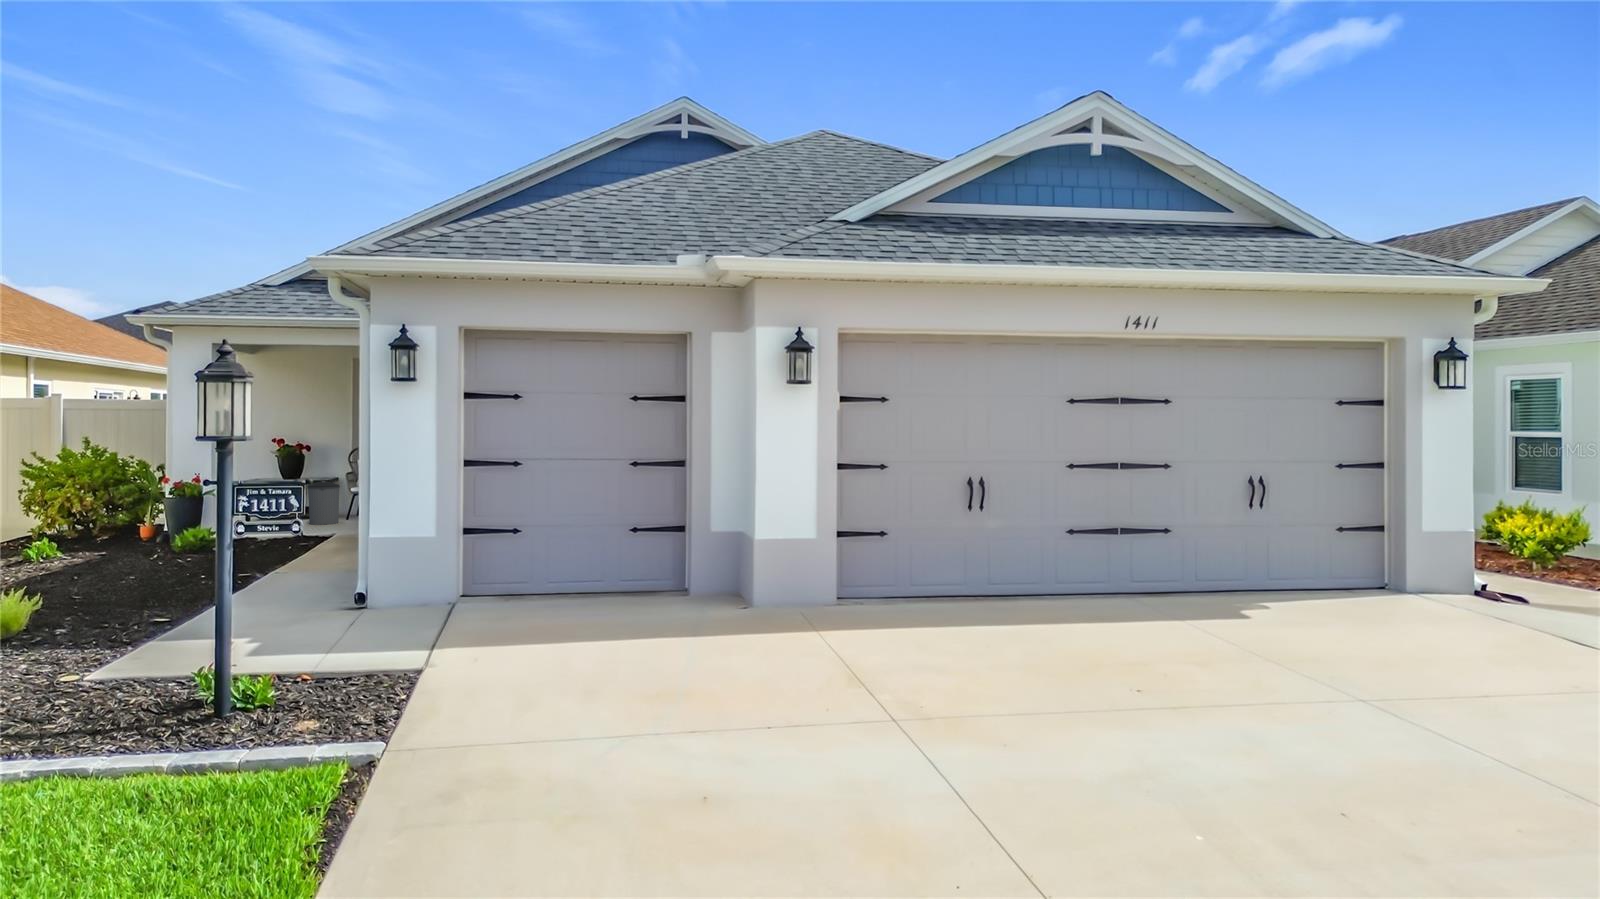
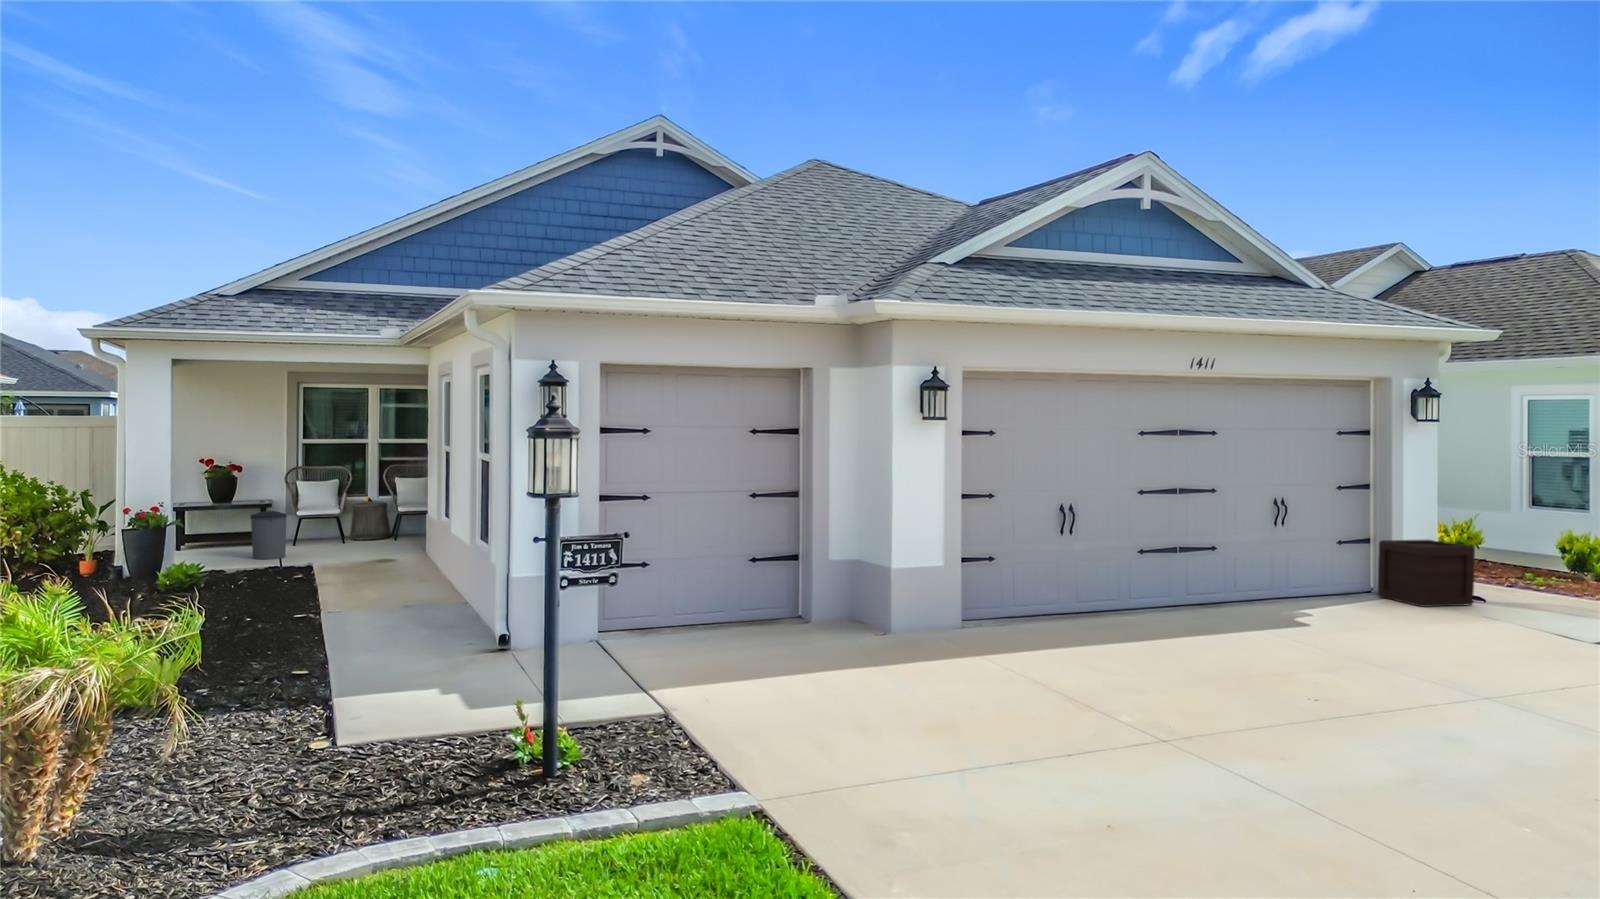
wooden crate: none [1383,528,1499,608] -> present [1378,540,1475,607]

